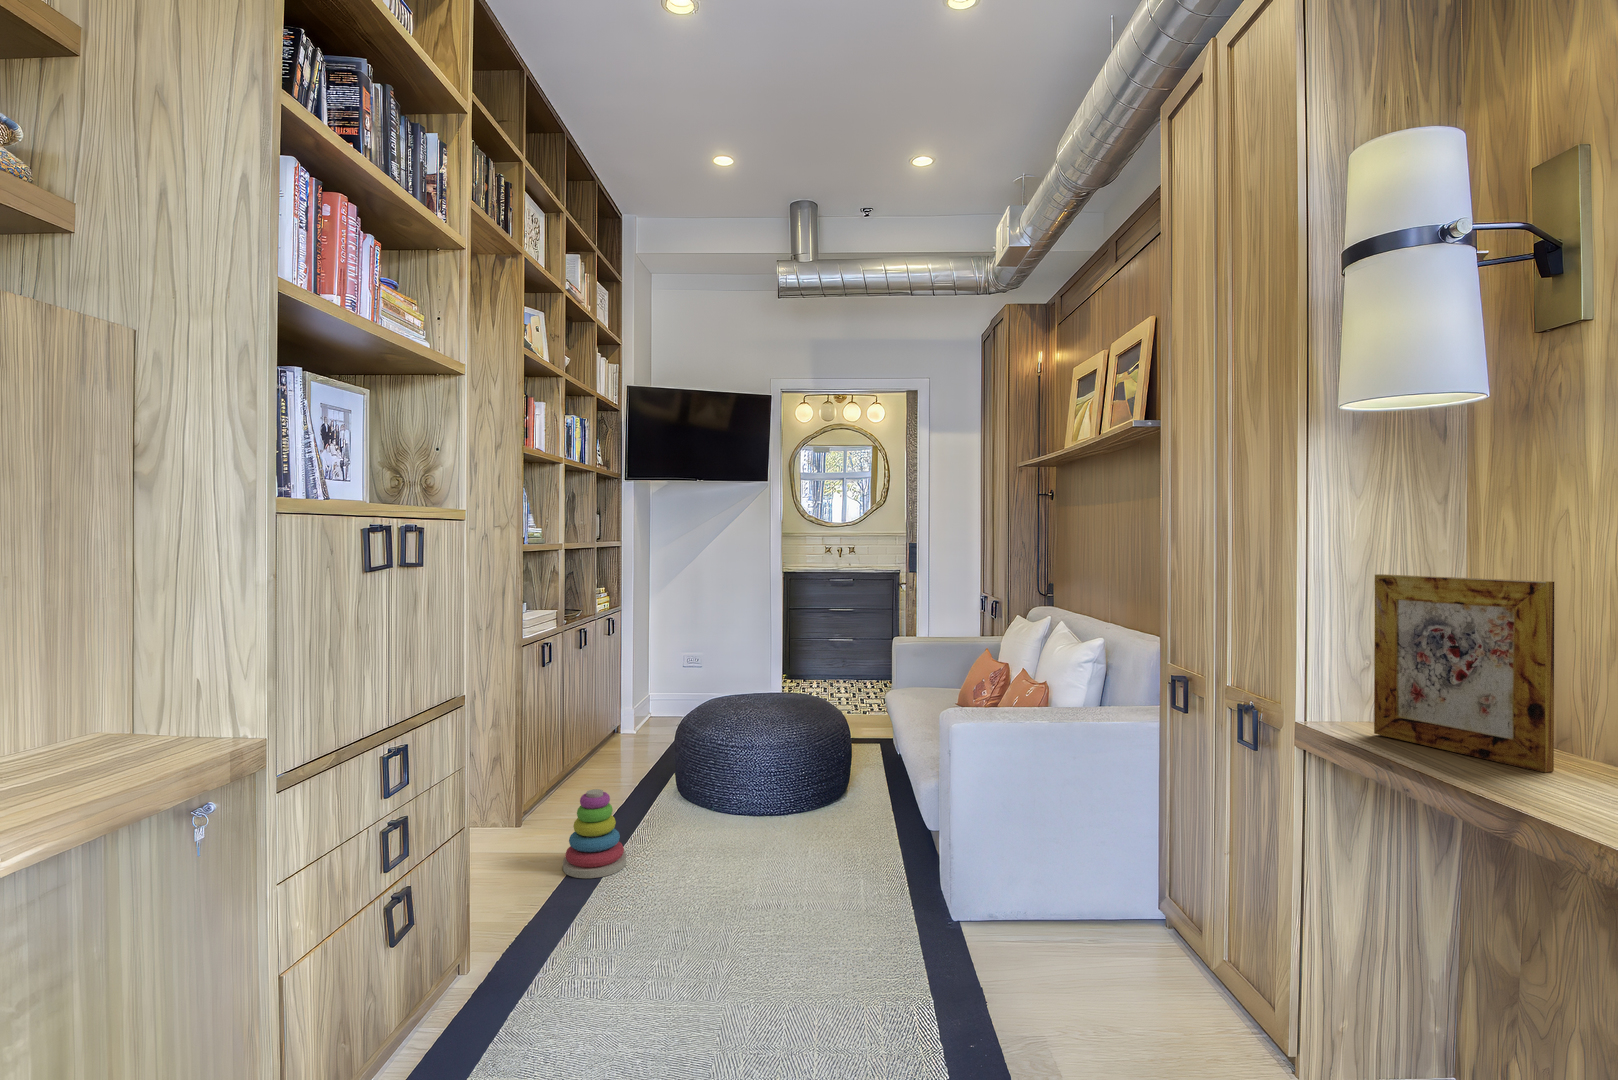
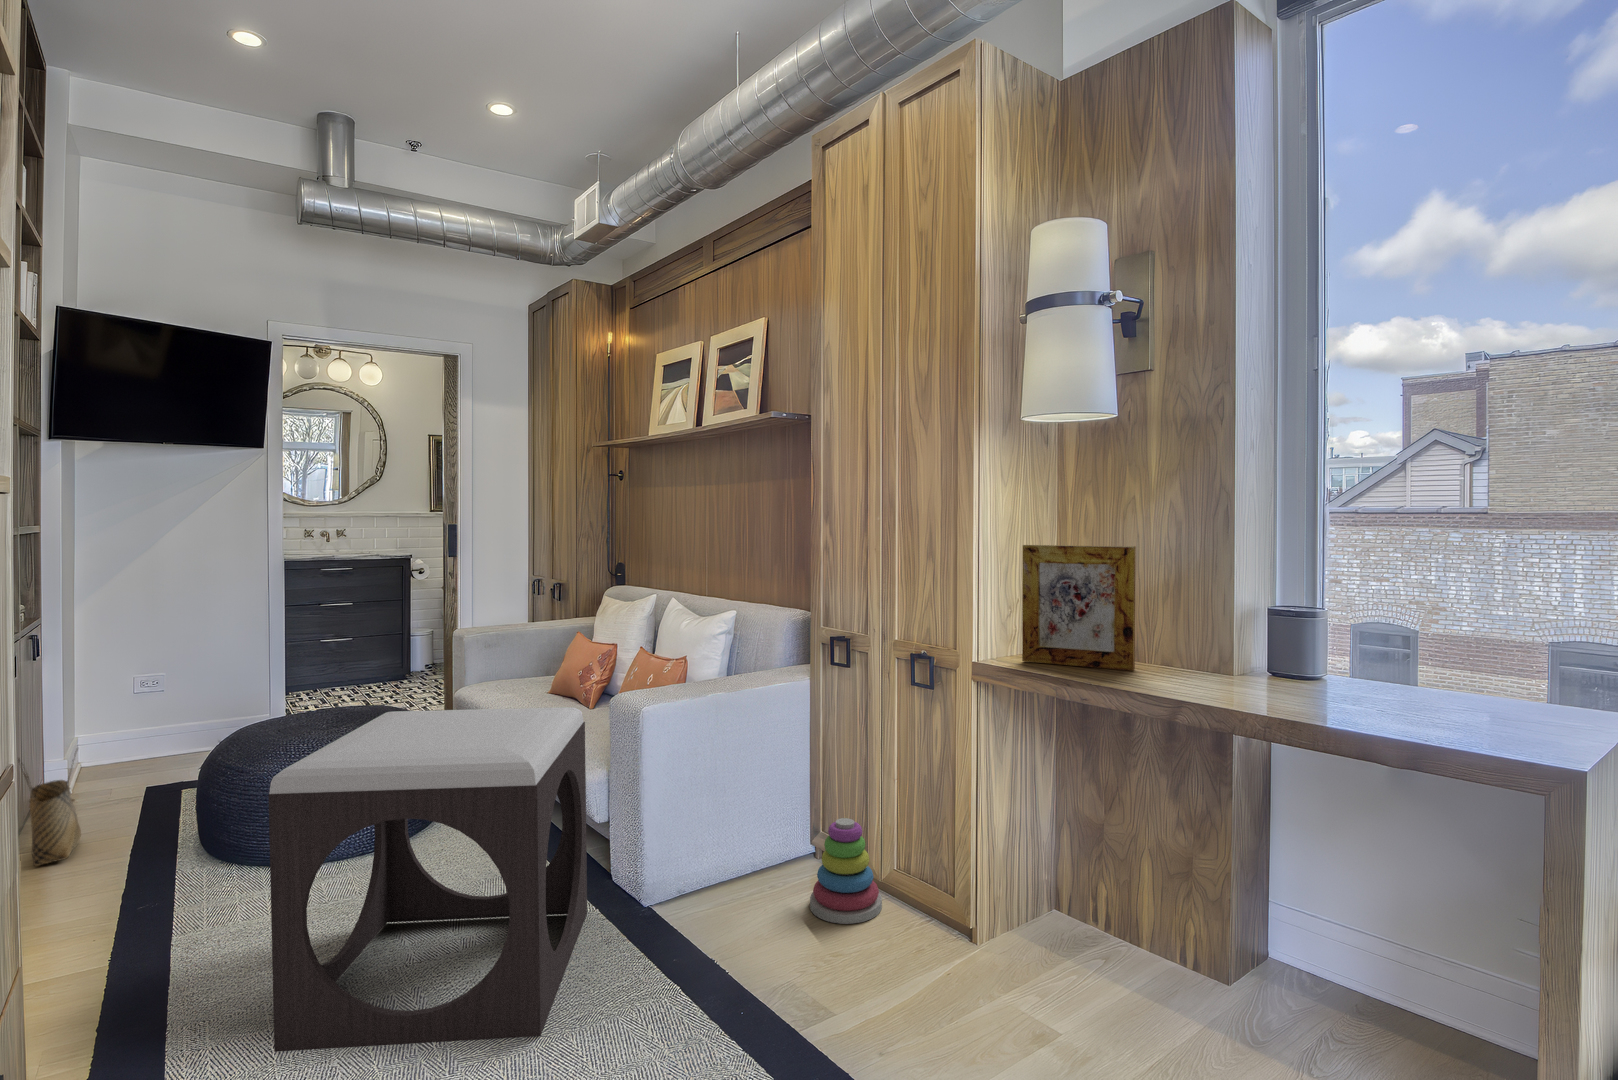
woven basket: none [590,695,625,773] -> present [18,749,81,866]
footstool: none [626,695,893,1000] -> present [268,707,587,1052]
stacking toy: present [563,789,626,878] -> present [810,818,882,924]

